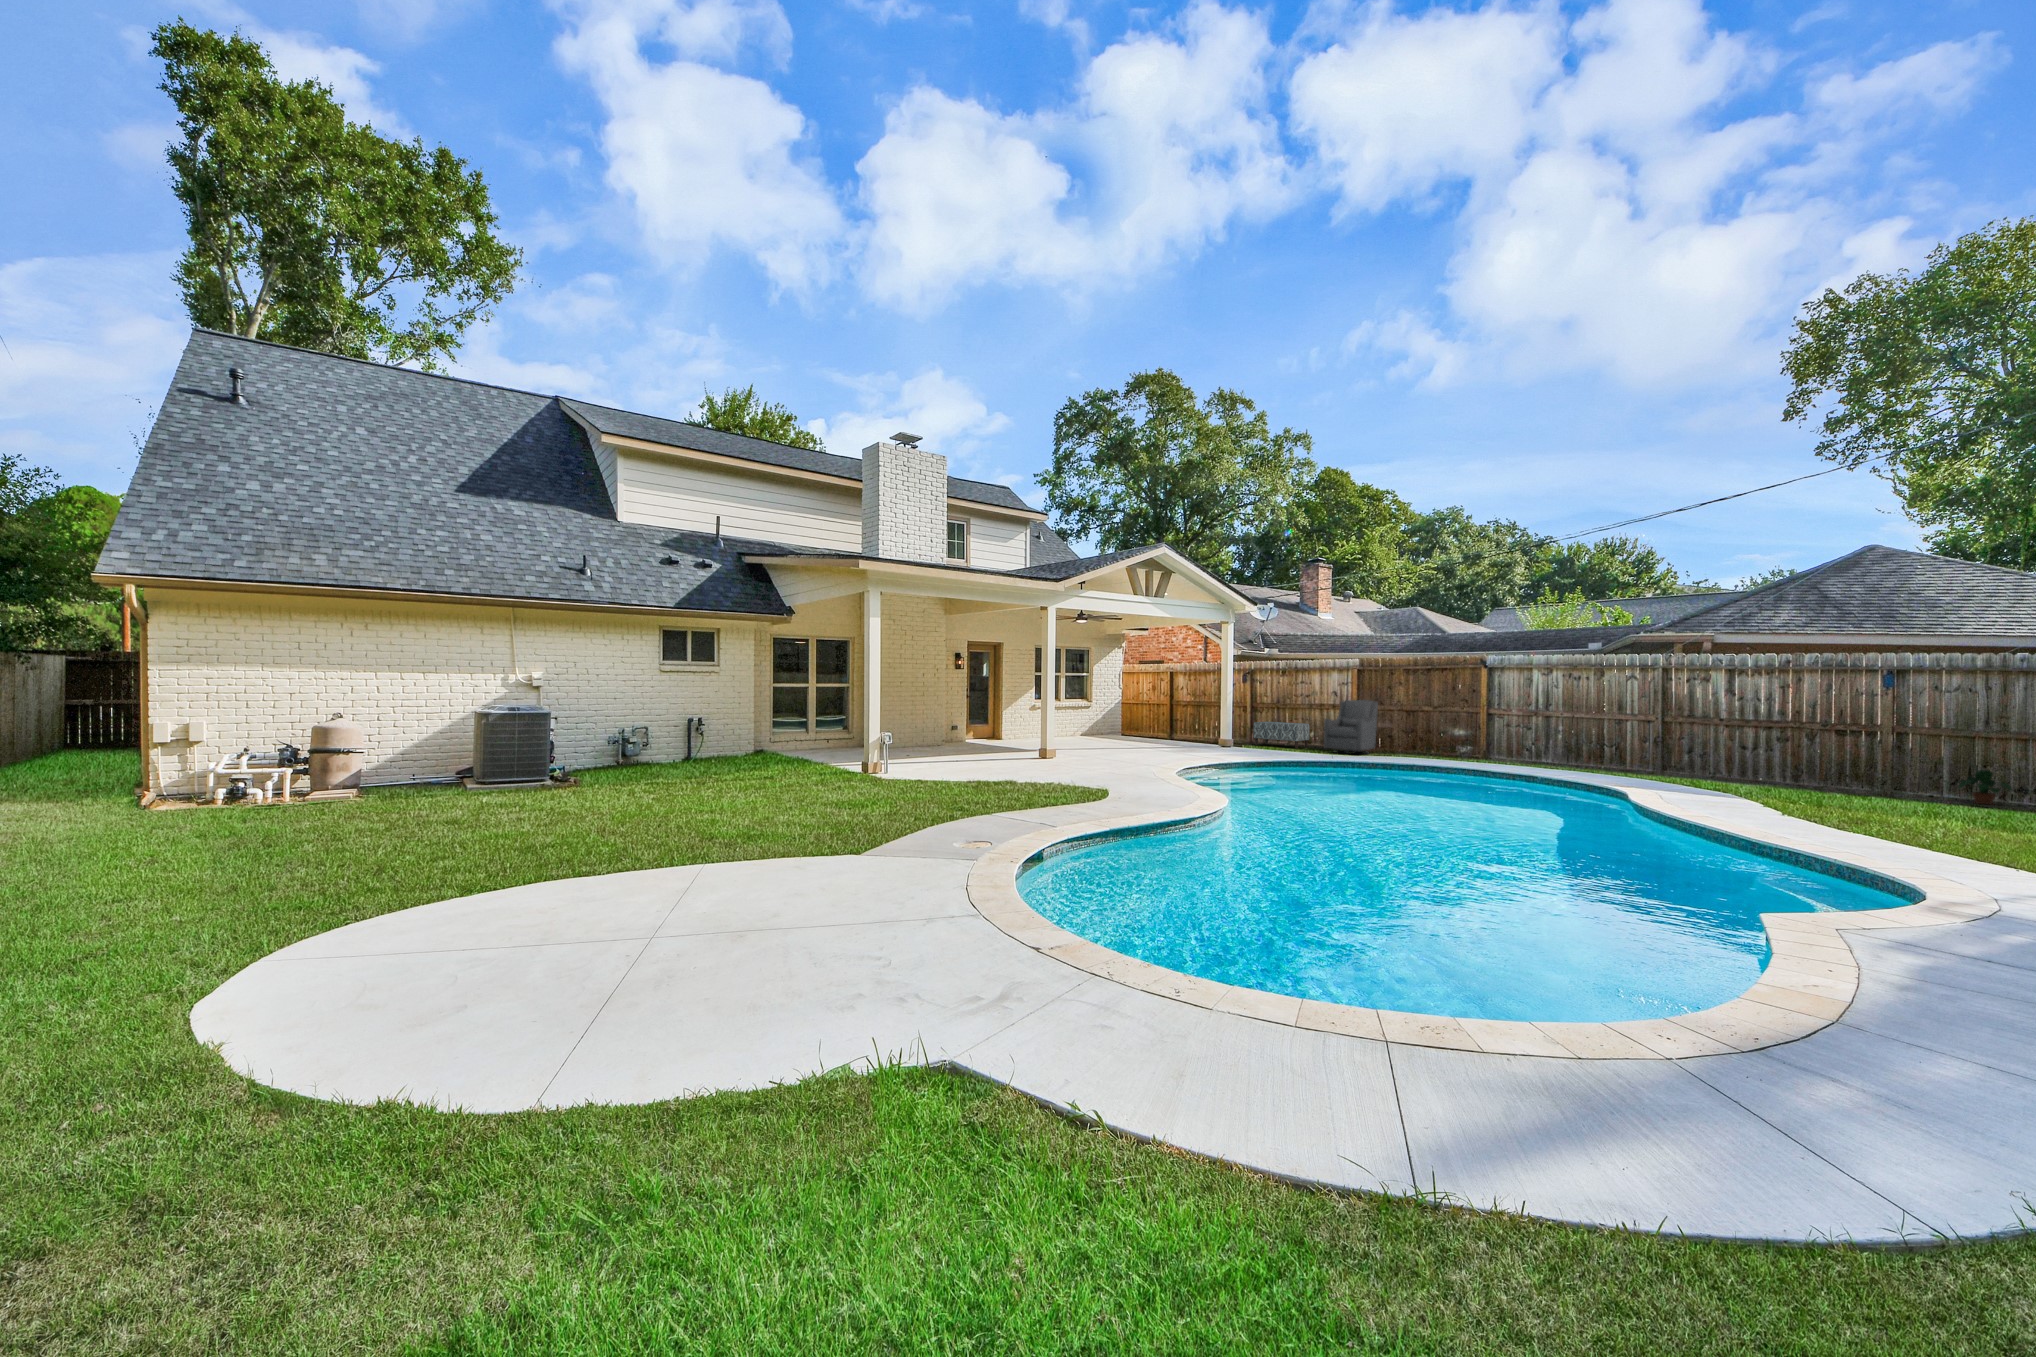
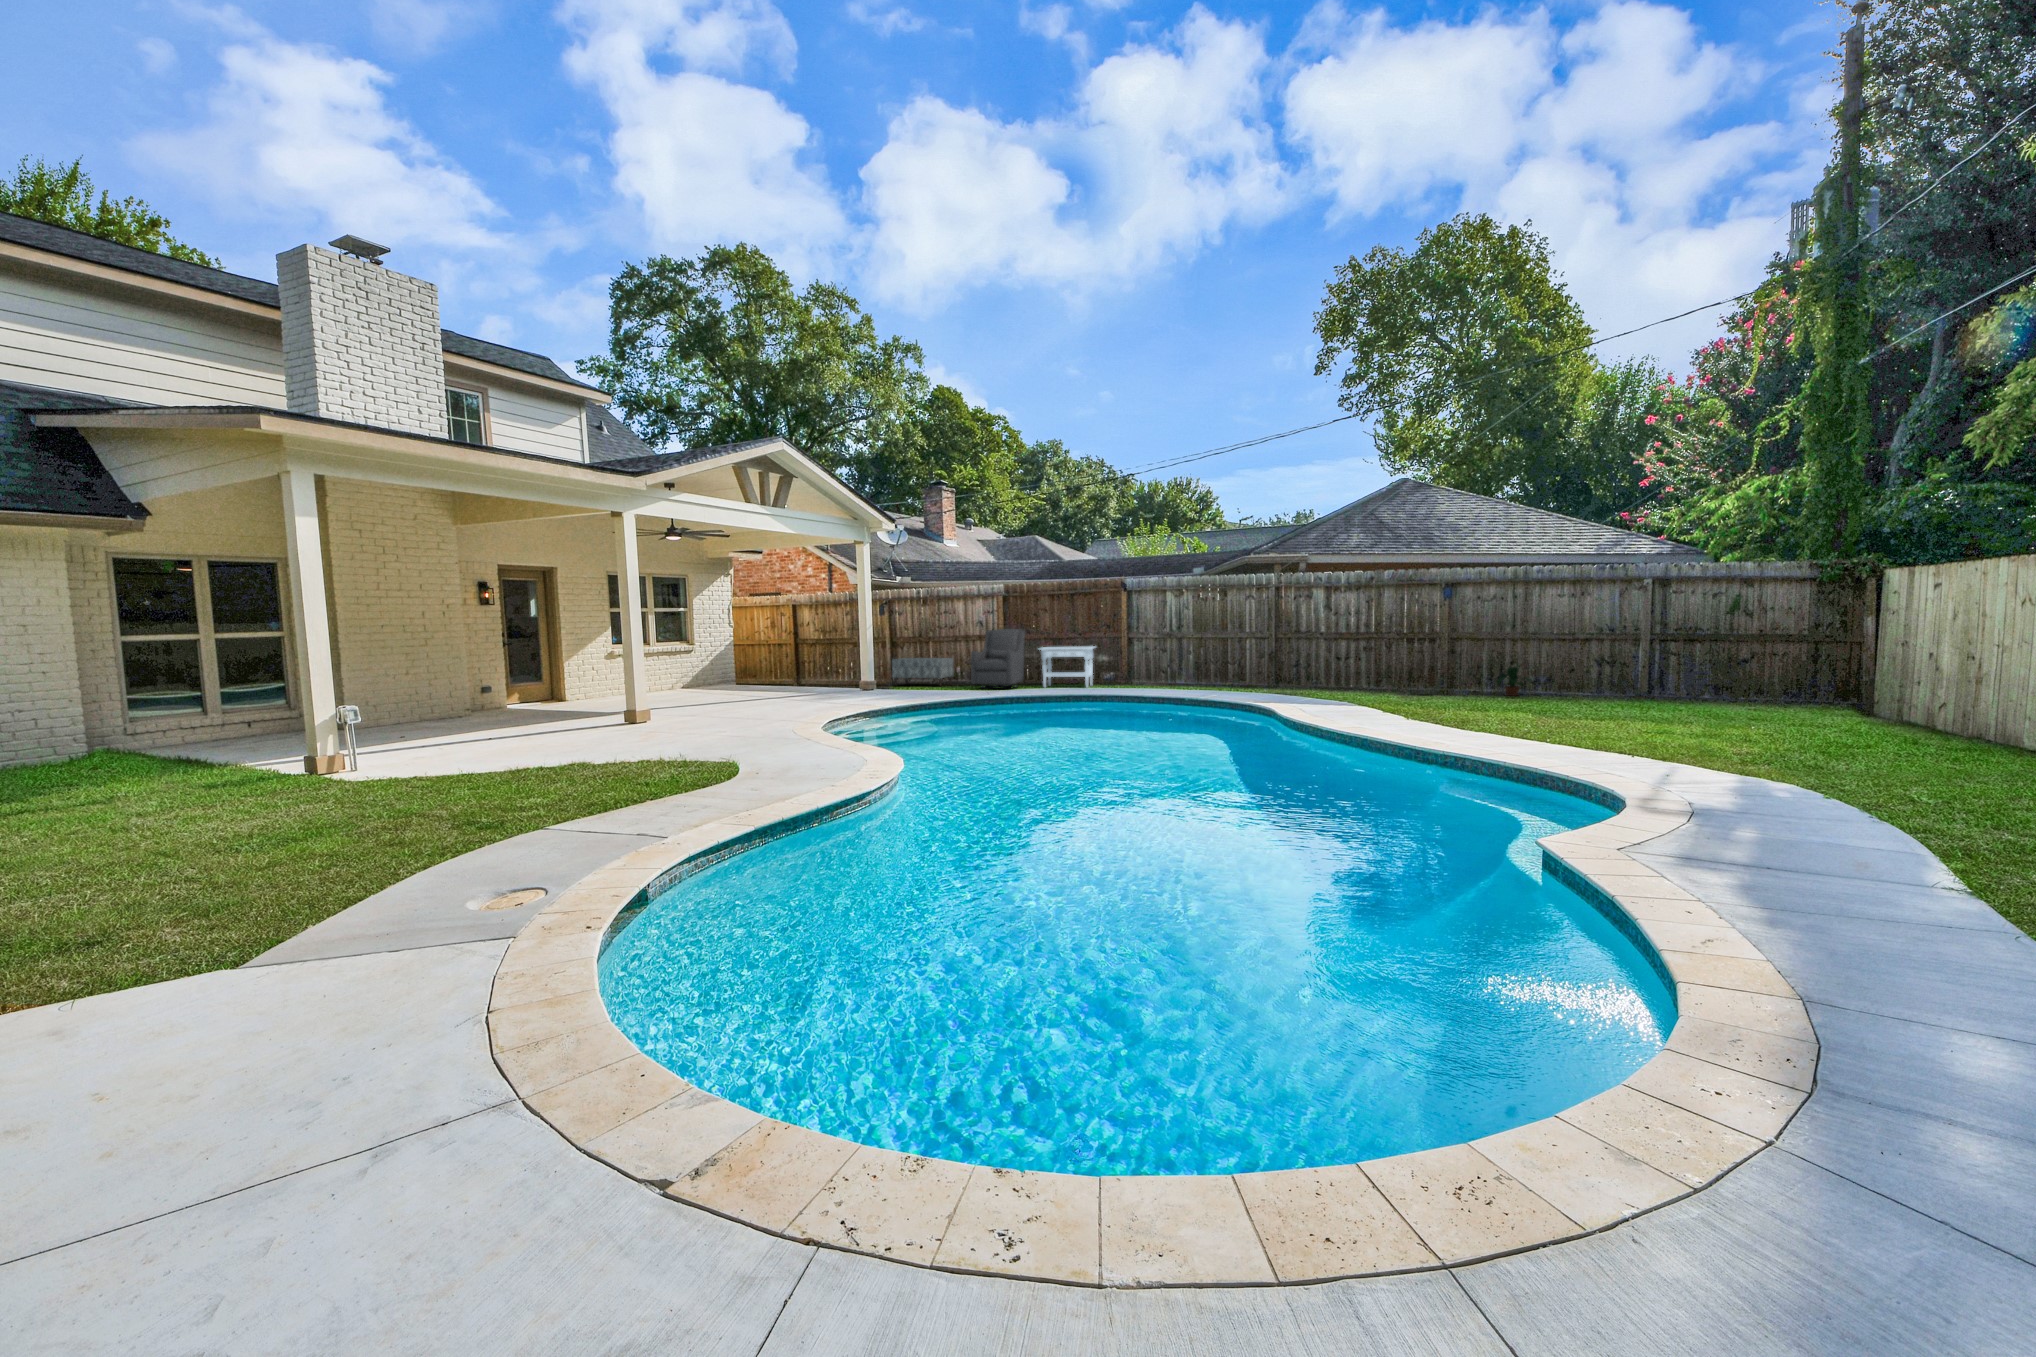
side table: none [1389,718,1451,759] -> present [1040,646,1095,687]

